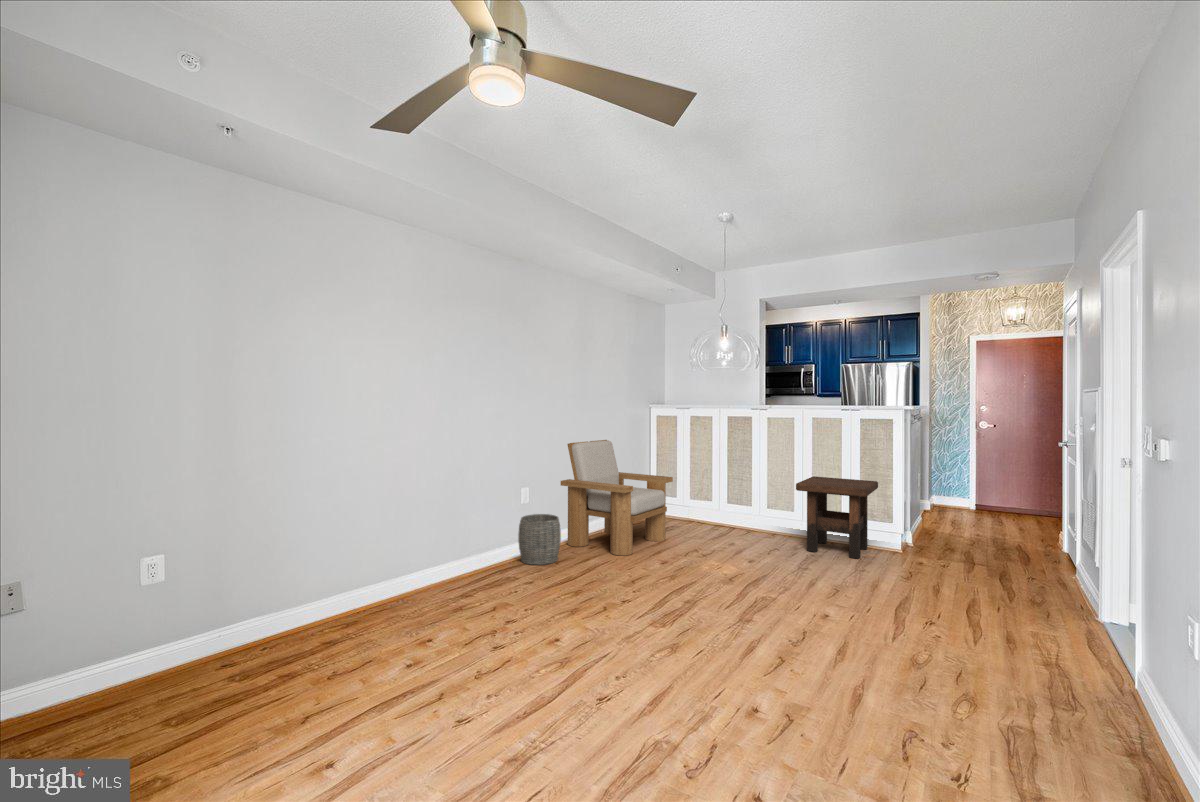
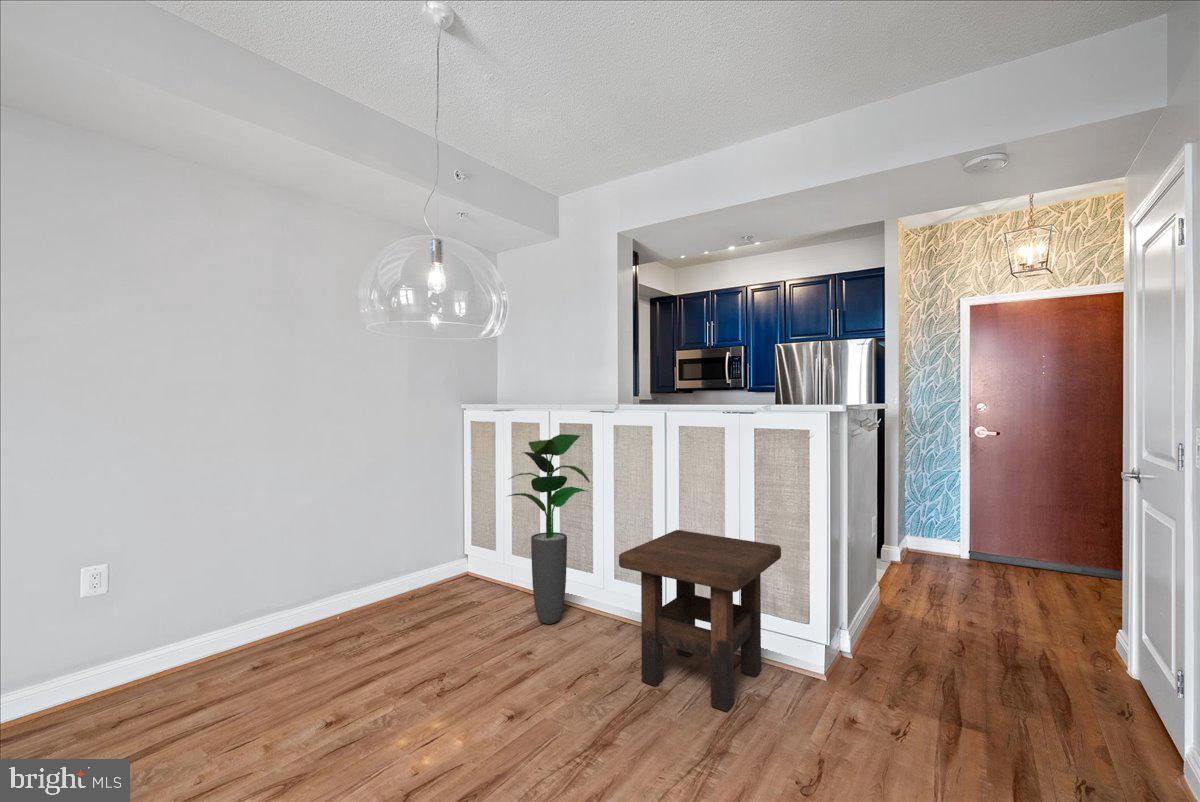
potted plant: none [707,423,758,533] -> present [508,434,590,624]
armchair: present [561,440,673,555] -> none [201,464,431,701]
woven basket: present [518,514,561,565] -> none [26,619,142,741]

